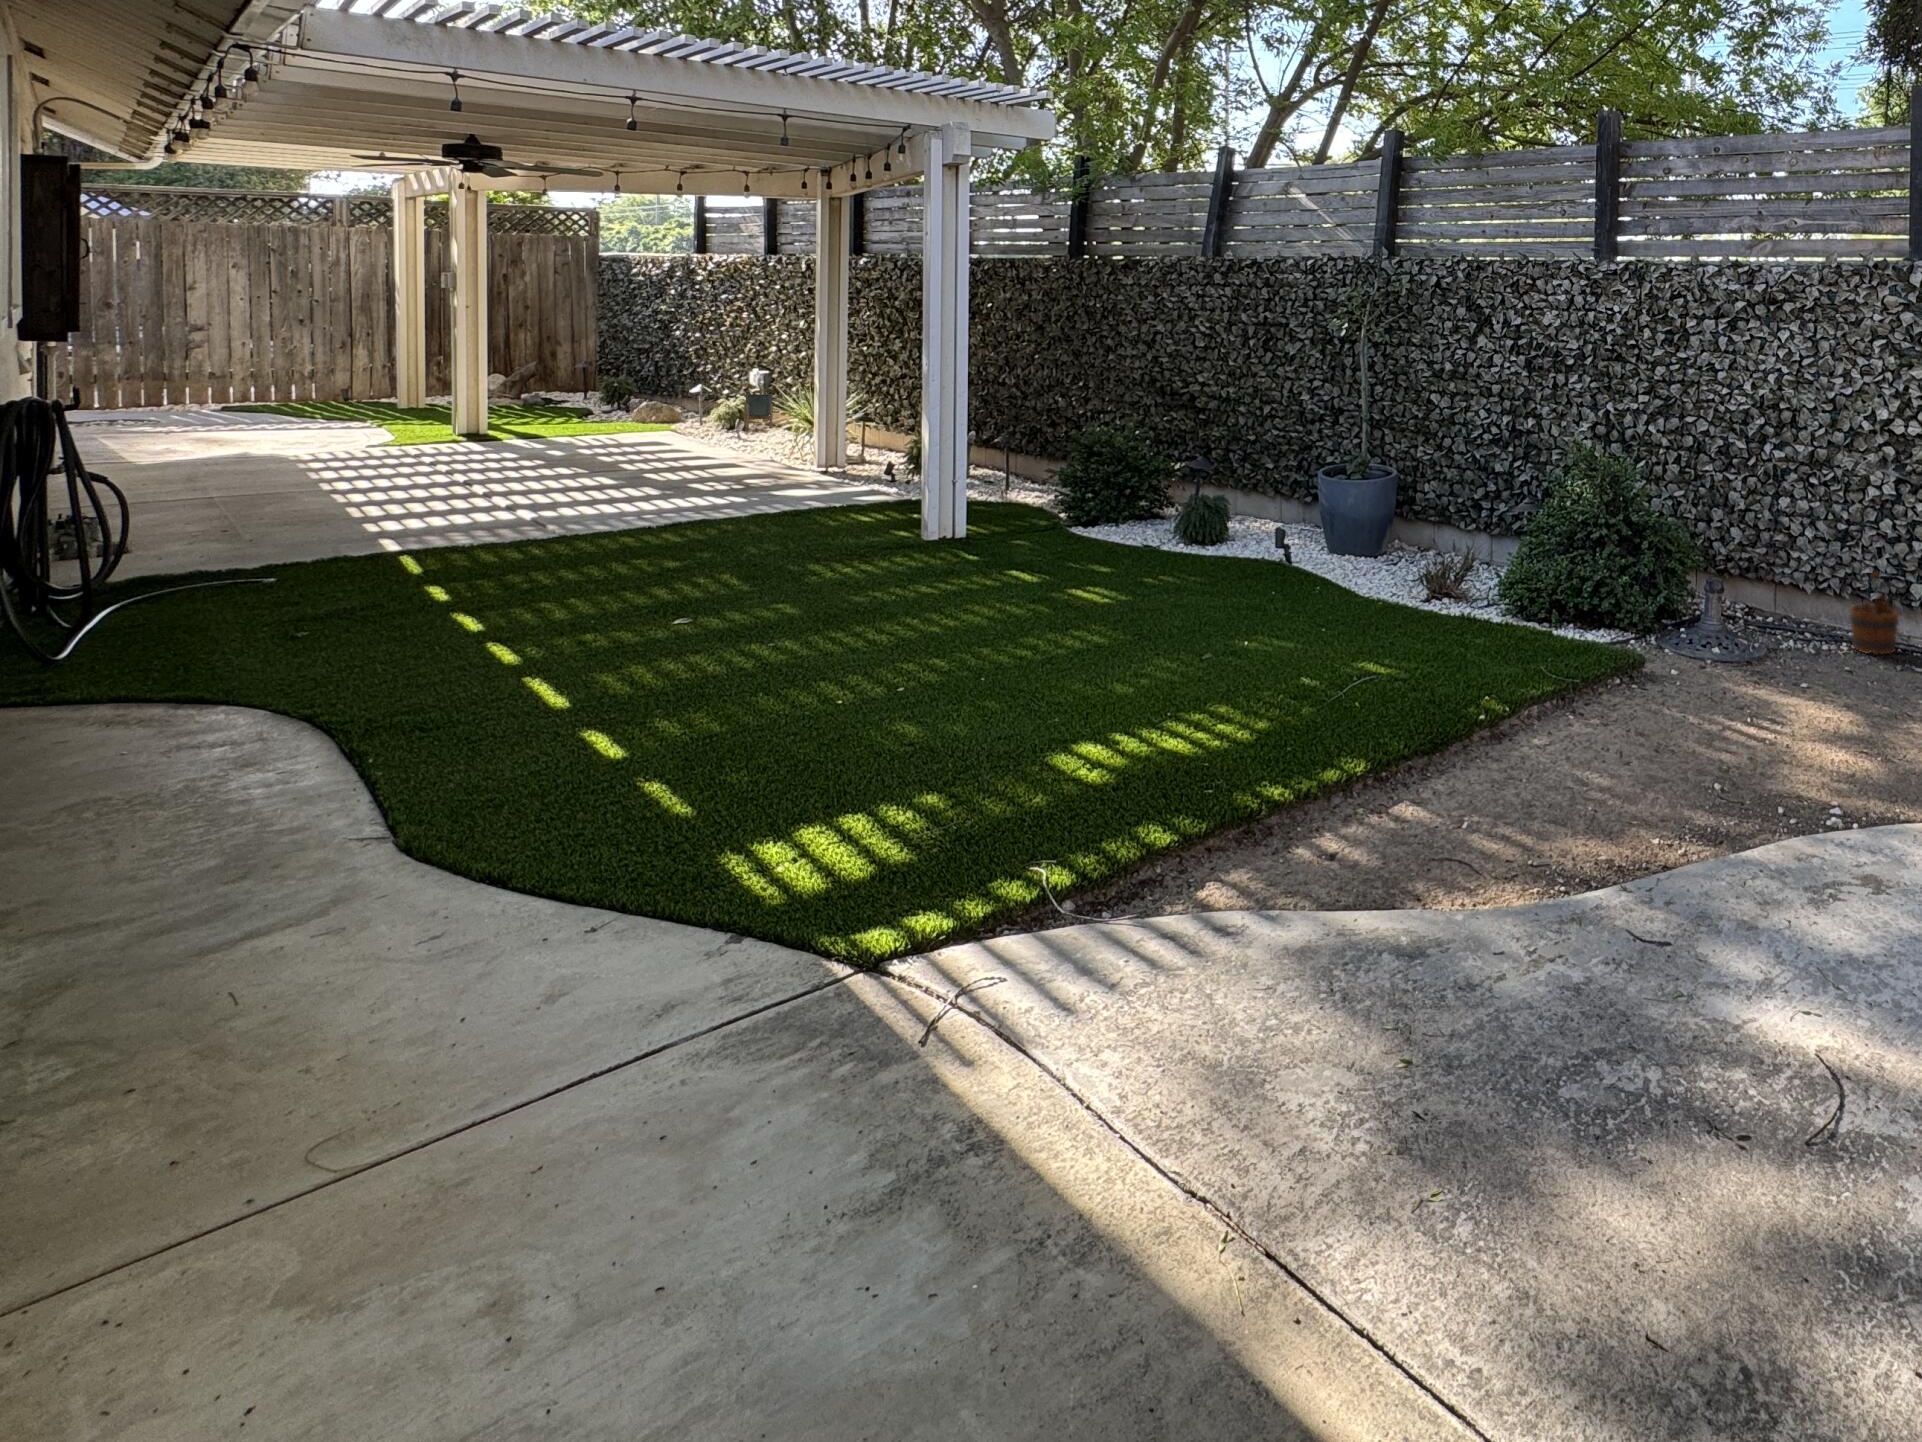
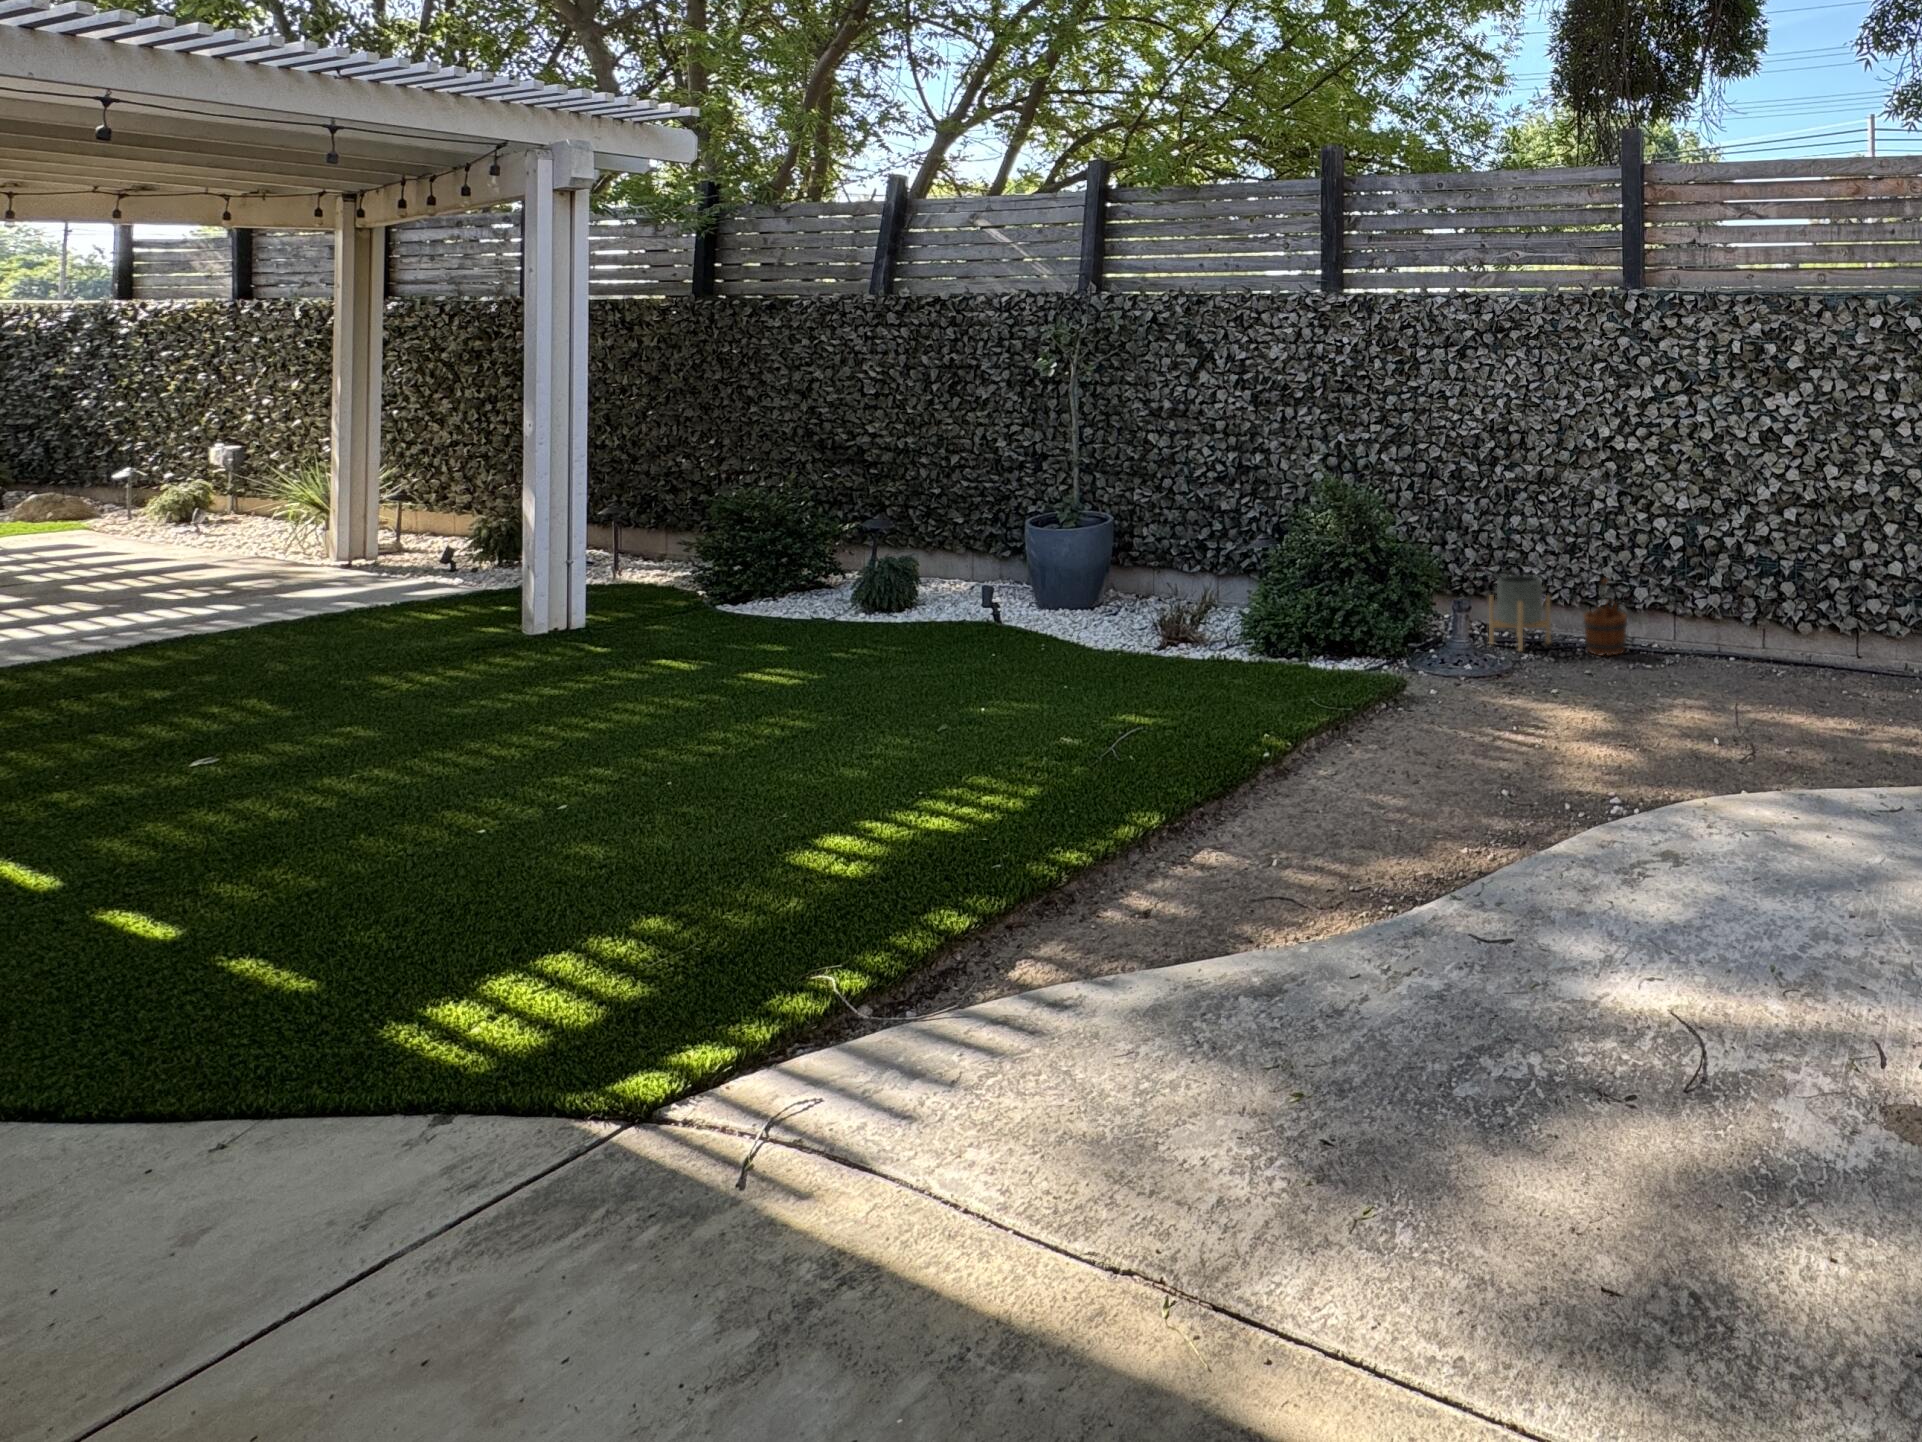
planter: present [744,394,773,428] -> present [1489,575,1551,652]

